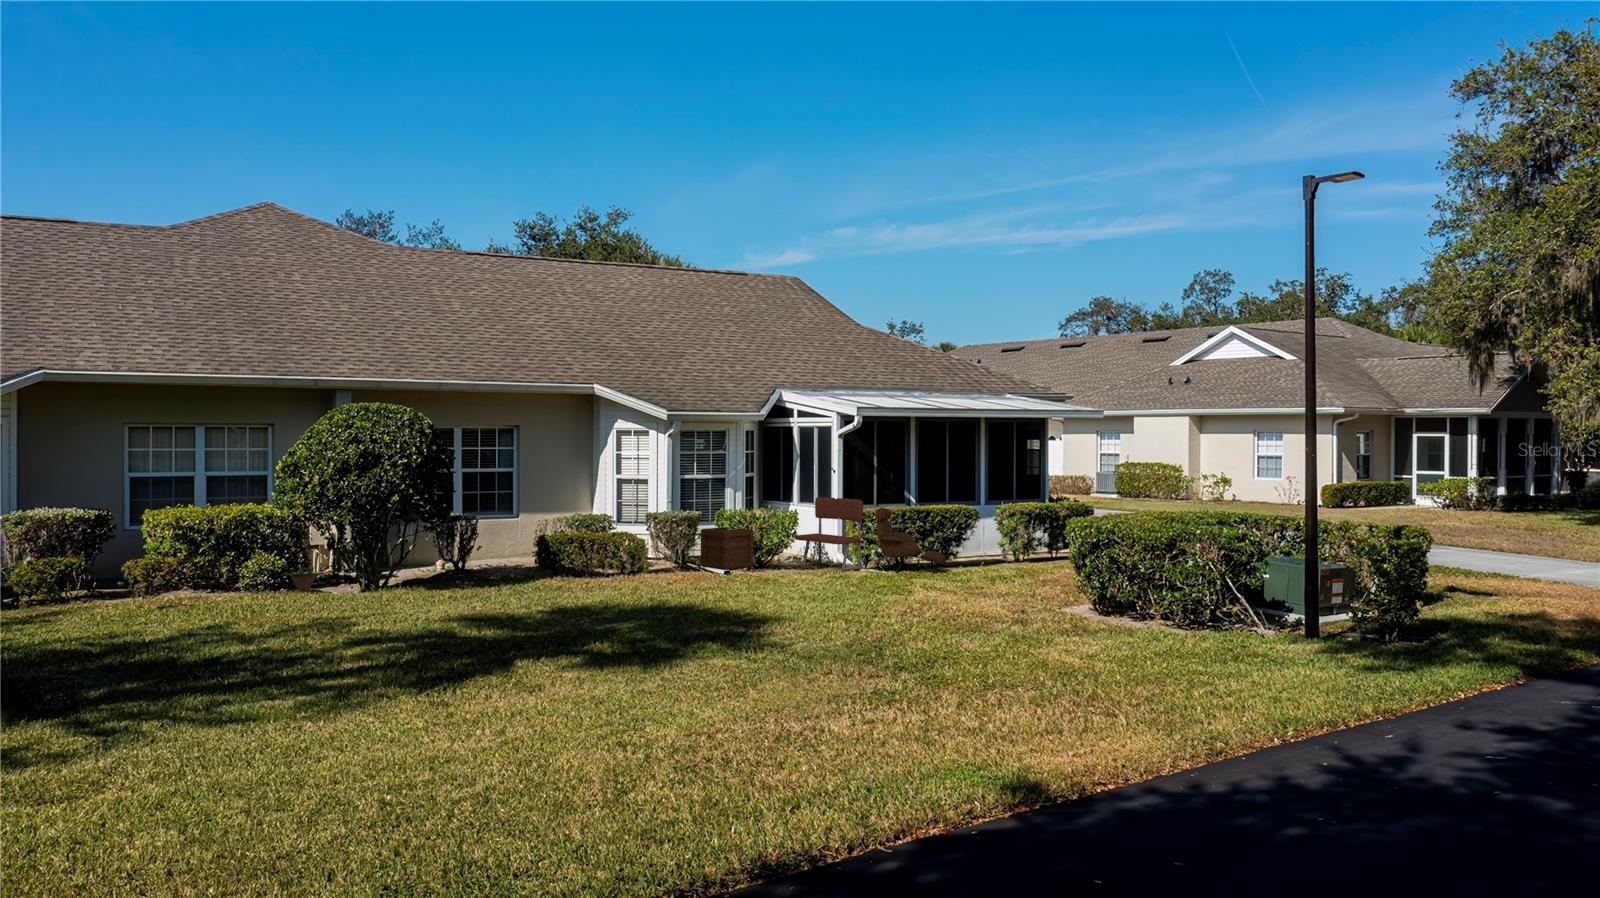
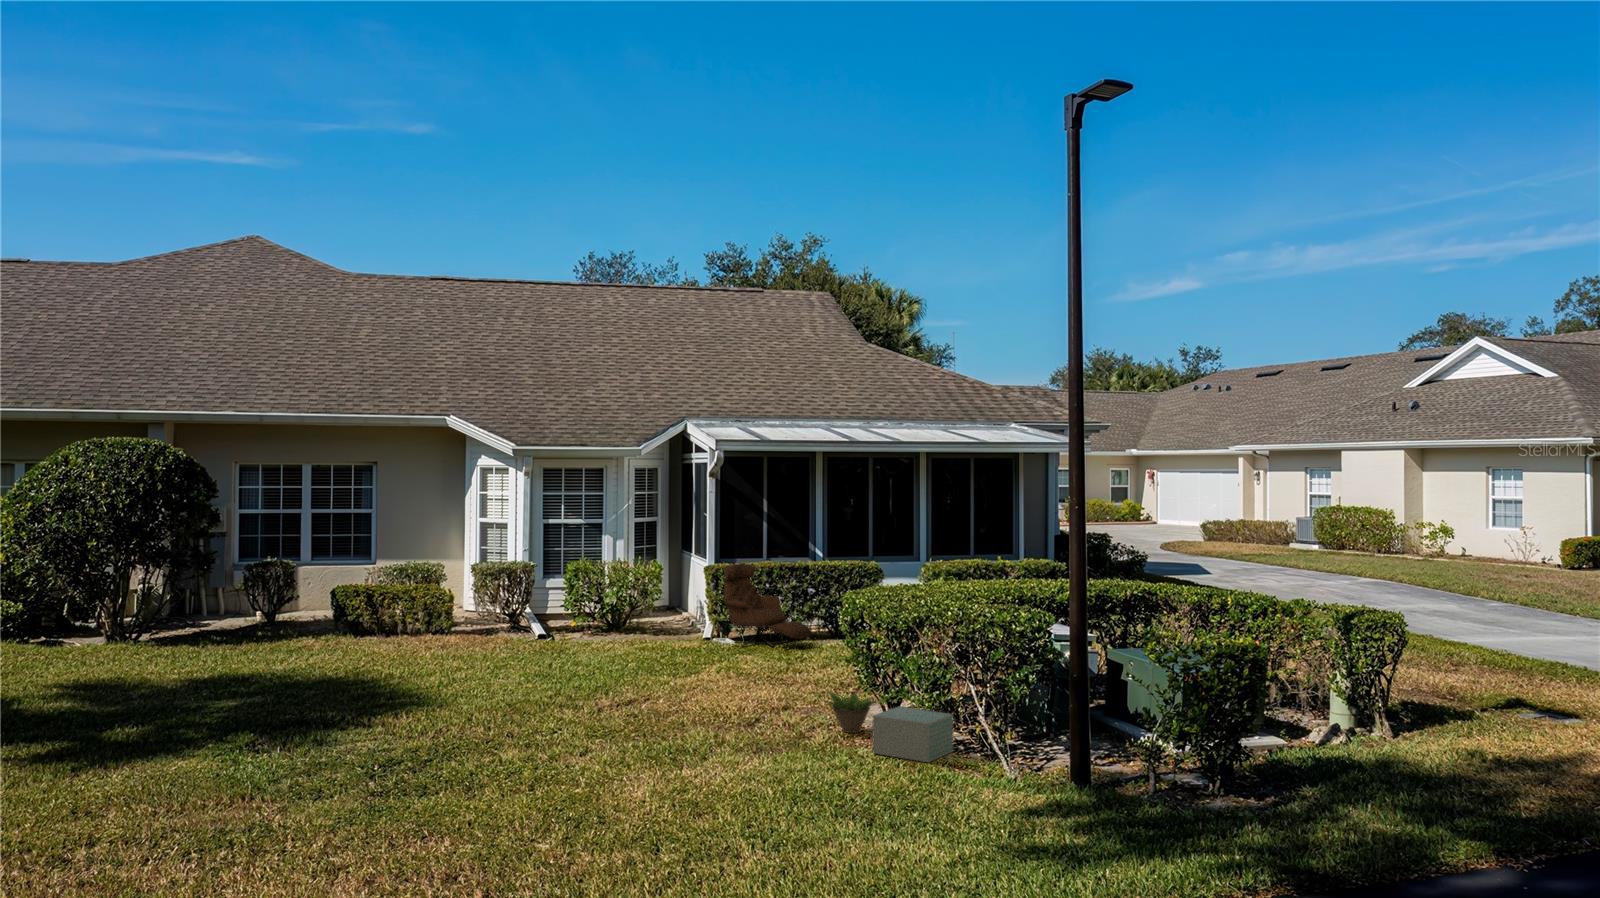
bench: present [795,497,863,571] -> none [643,549,714,642]
wooden crate: present [701,527,754,570] -> none [538,583,596,635]
decorative plant: present [288,567,320,591] -> present [826,692,876,733]
storage box: none [1165,598,1211,632] -> present [872,706,953,762]

